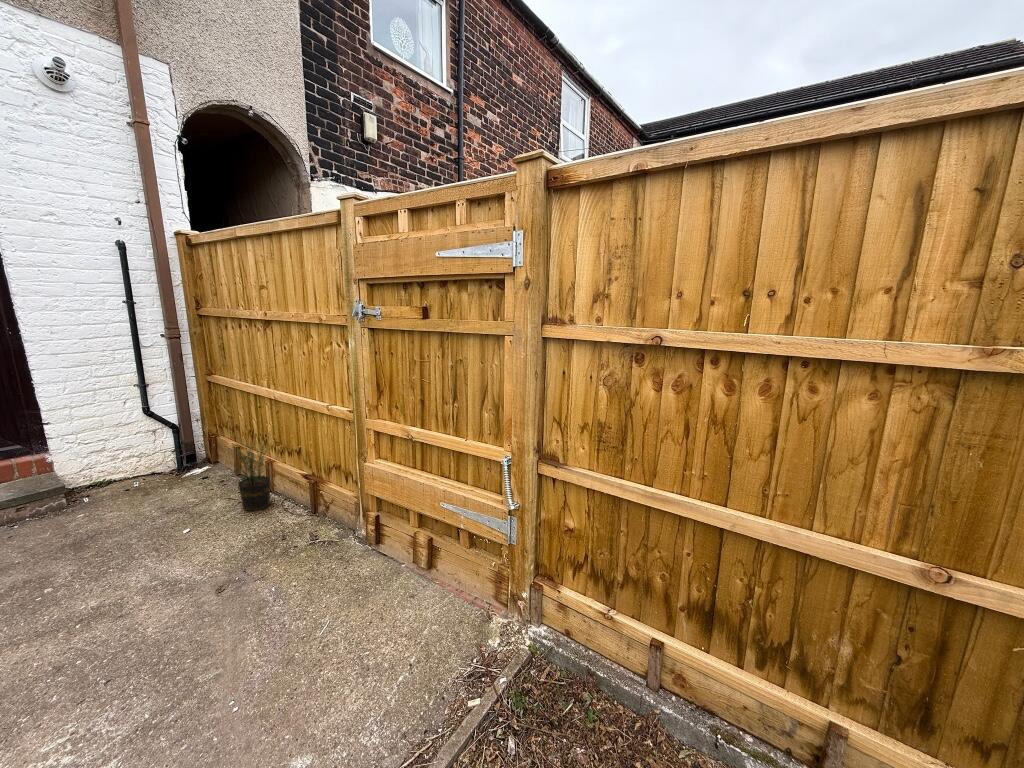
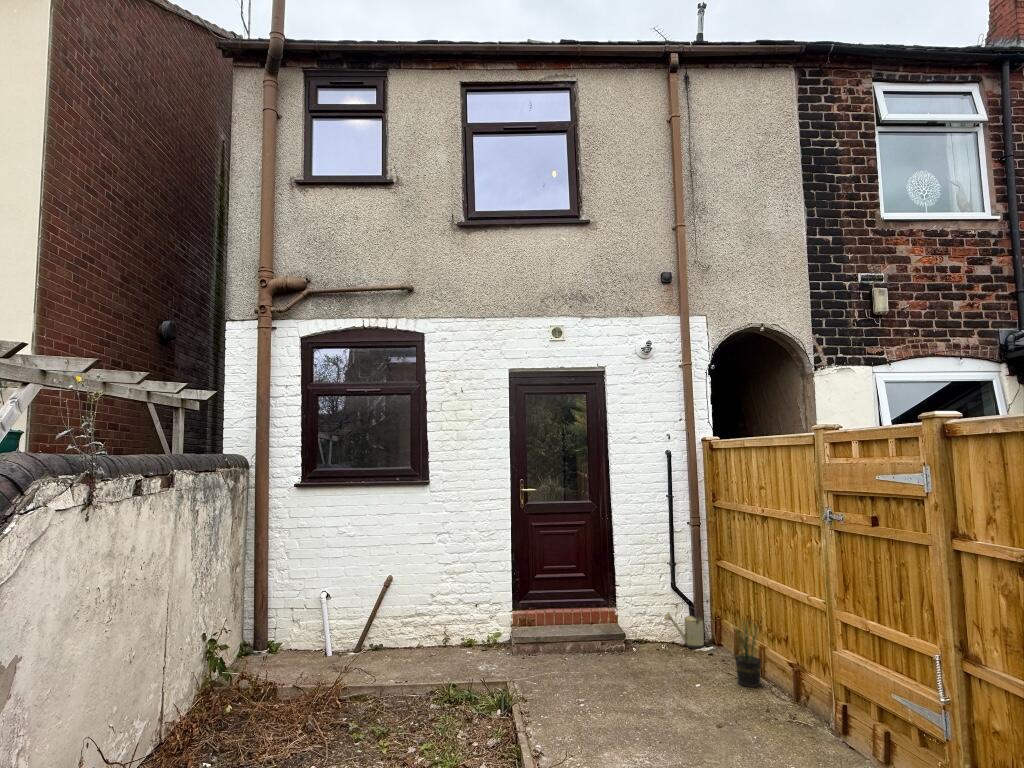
watering can: none [135,431,199,477] -> present [664,609,704,649]

